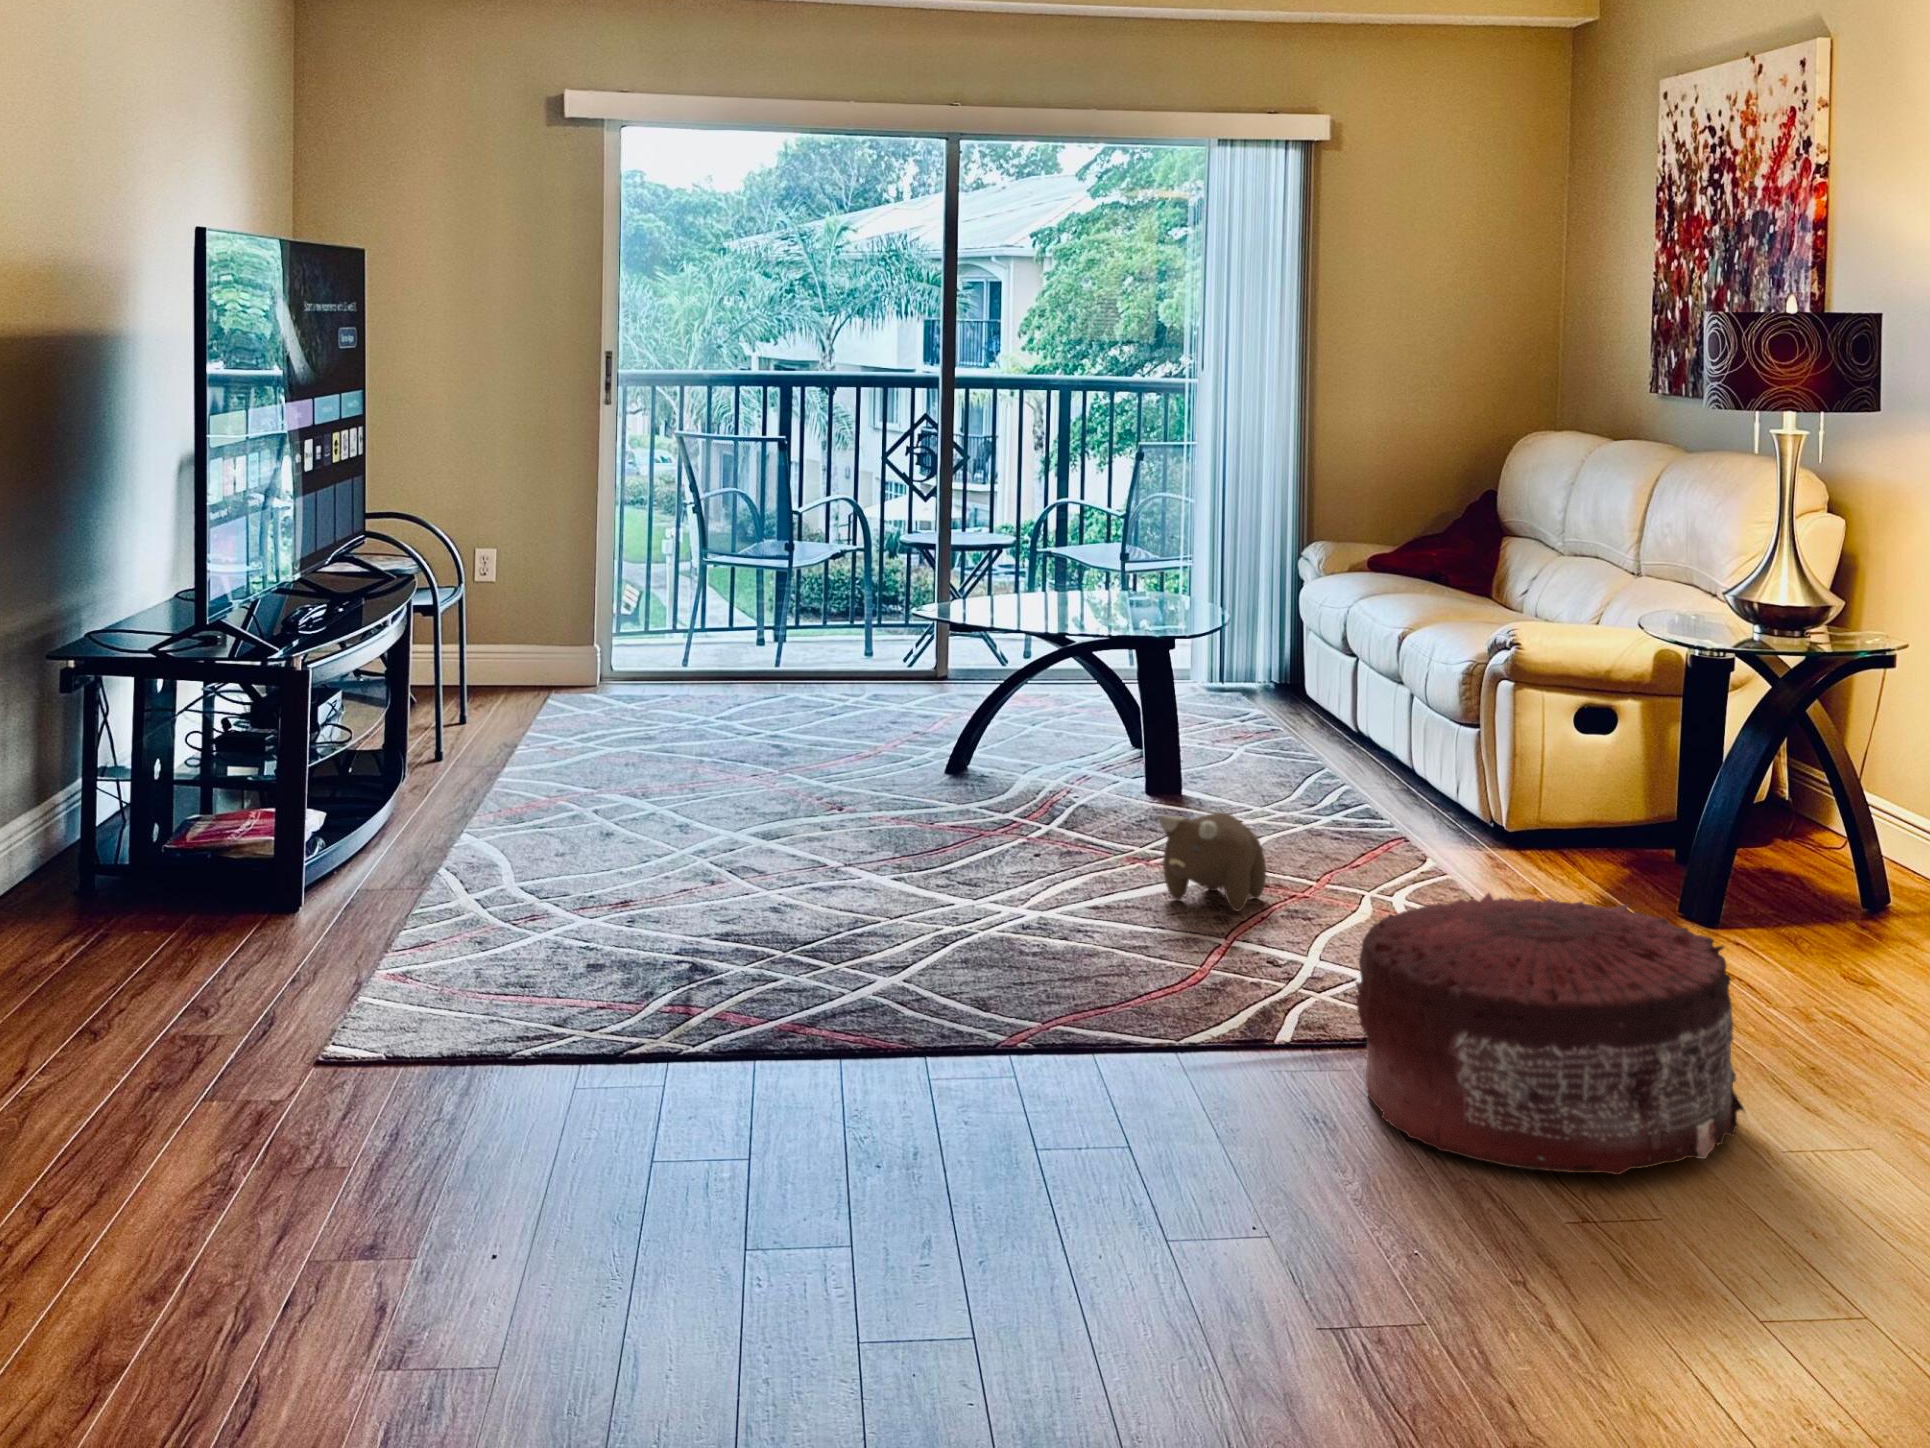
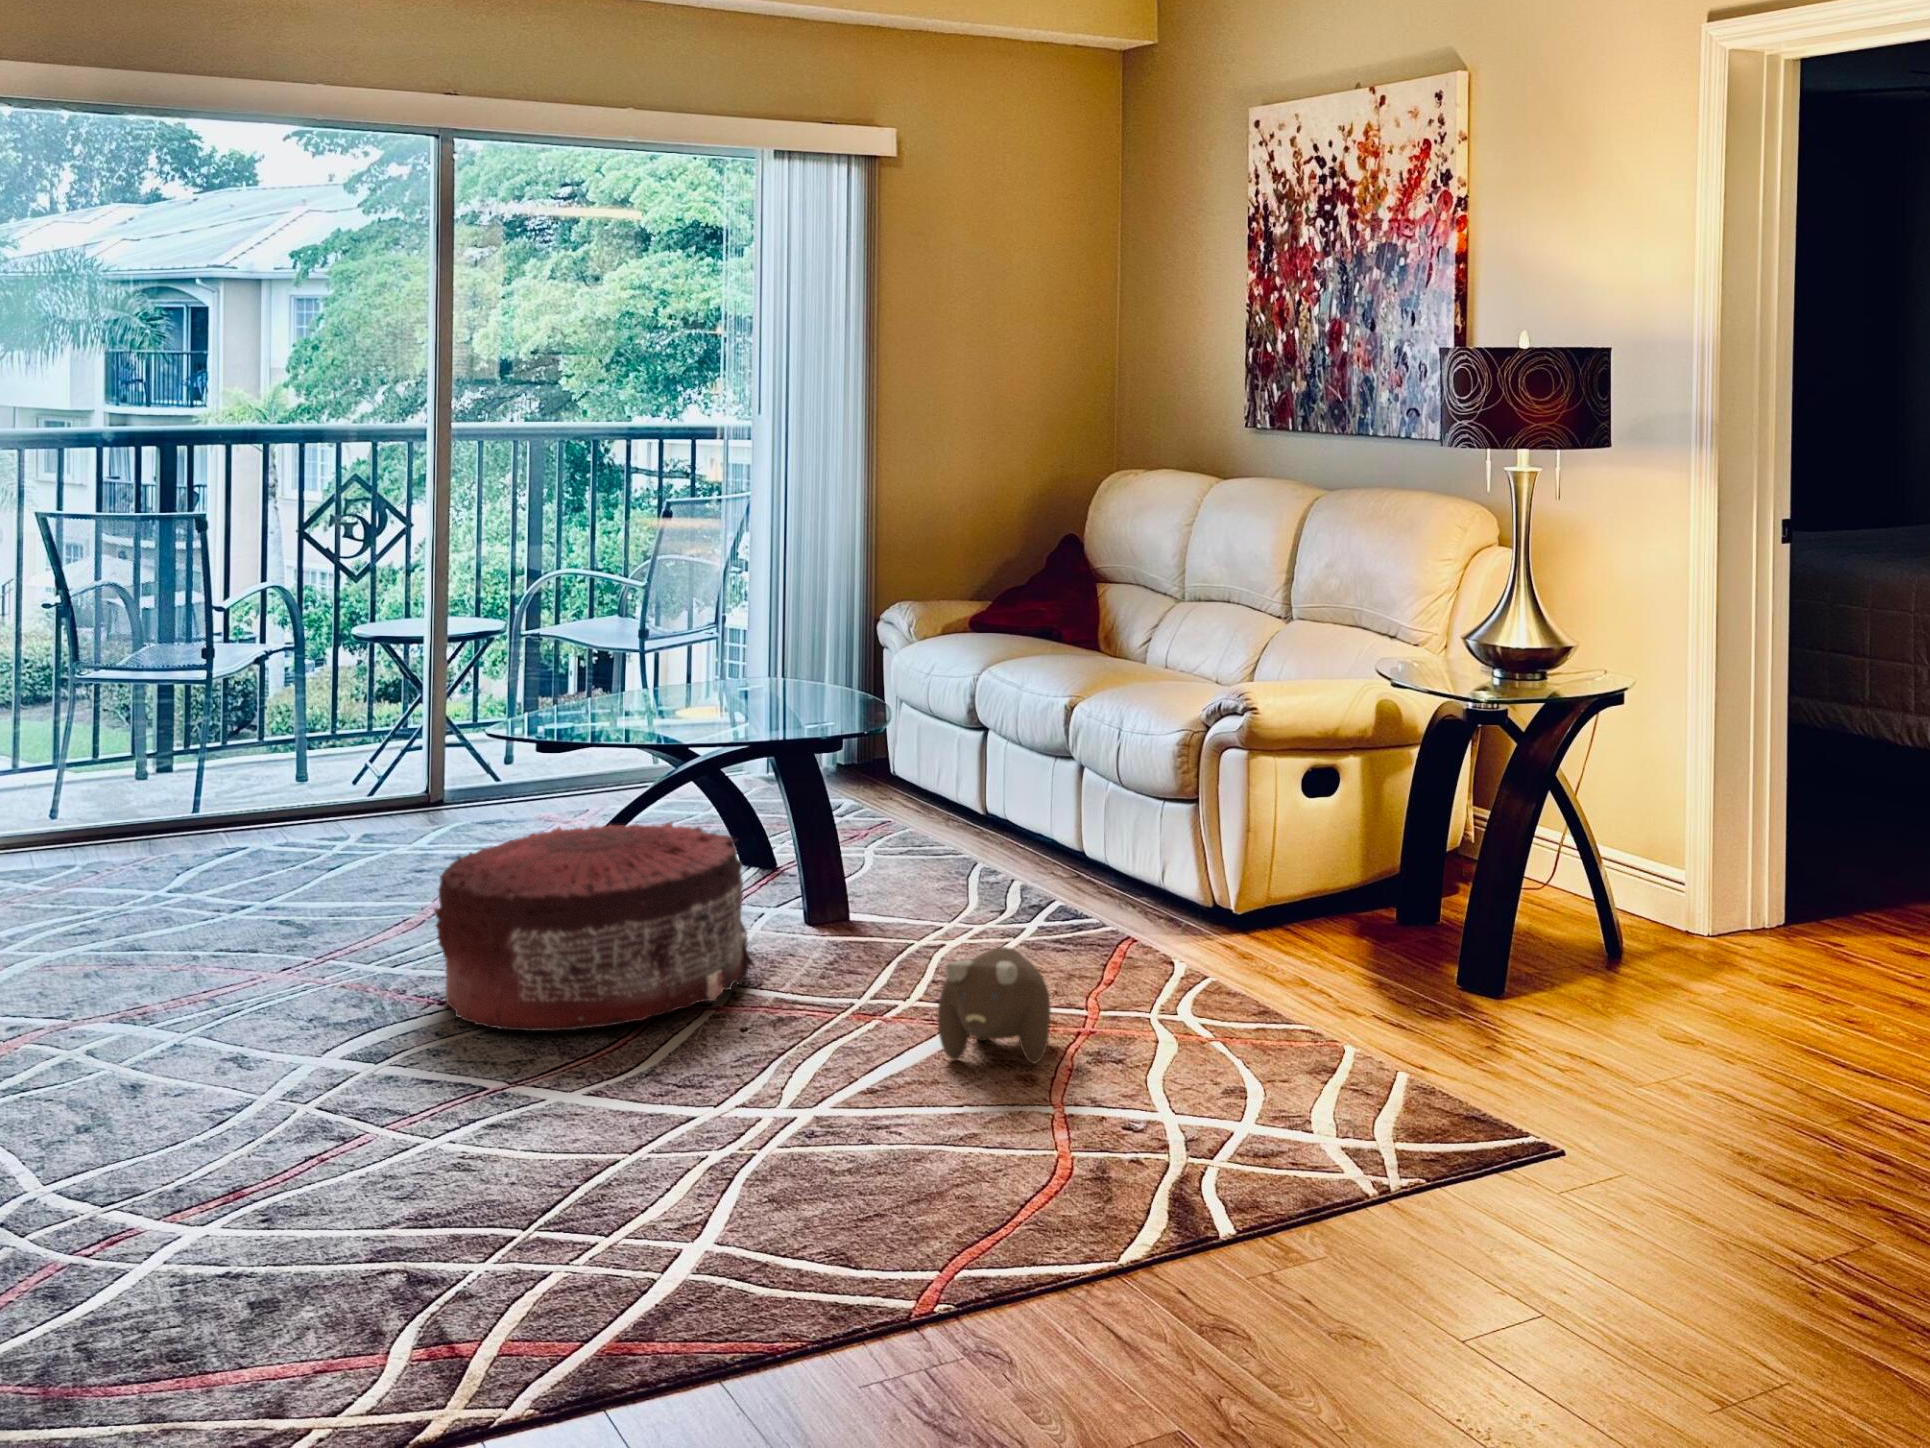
pouf: present [1356,893,1744,1175] -> present [434,822,754,1031]

